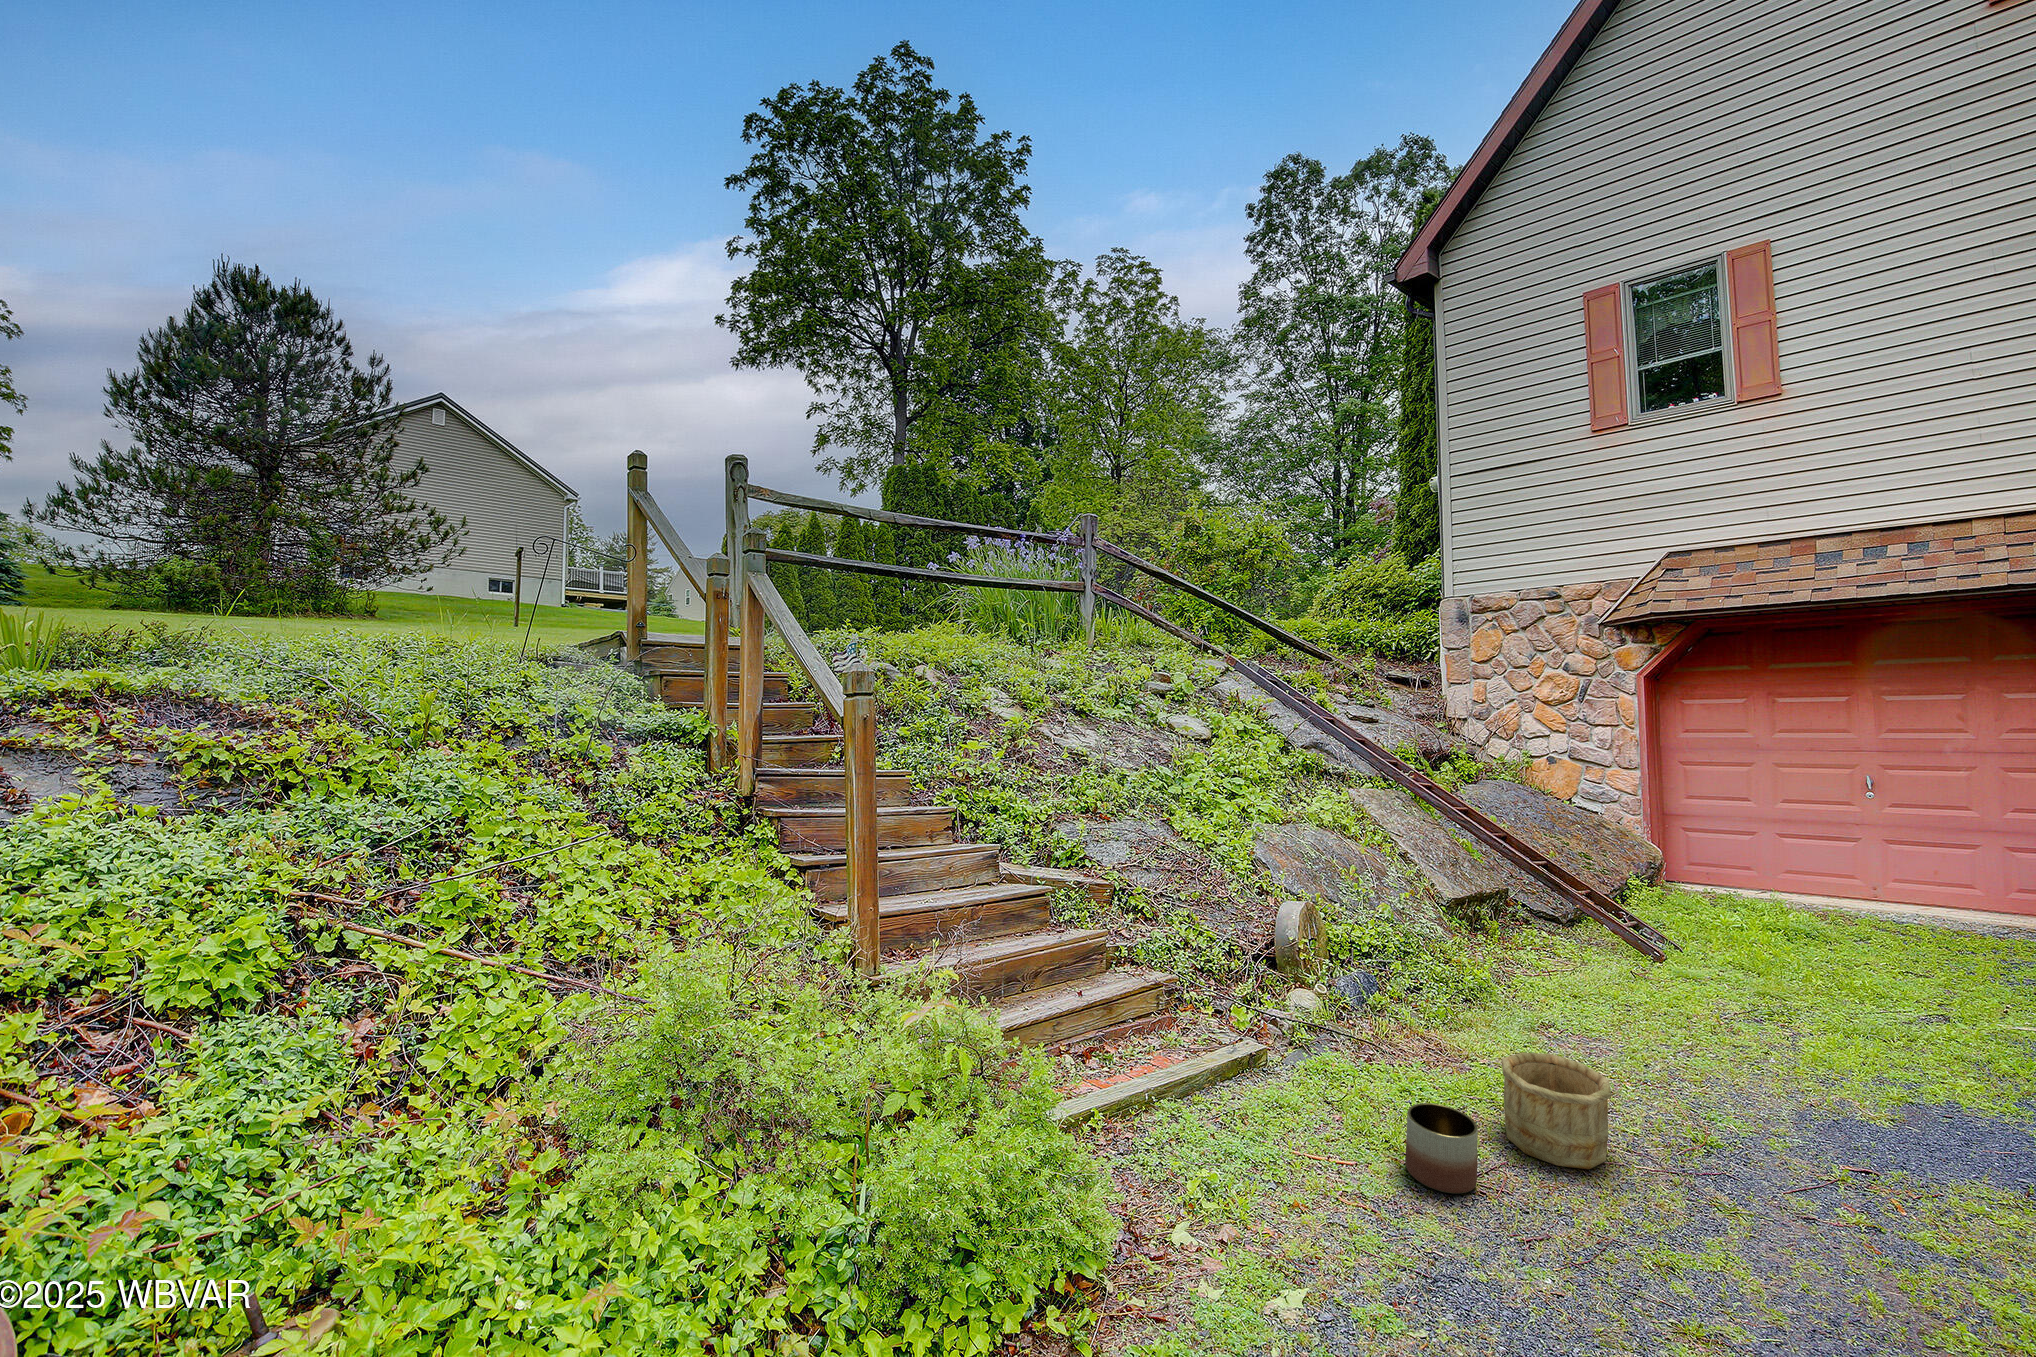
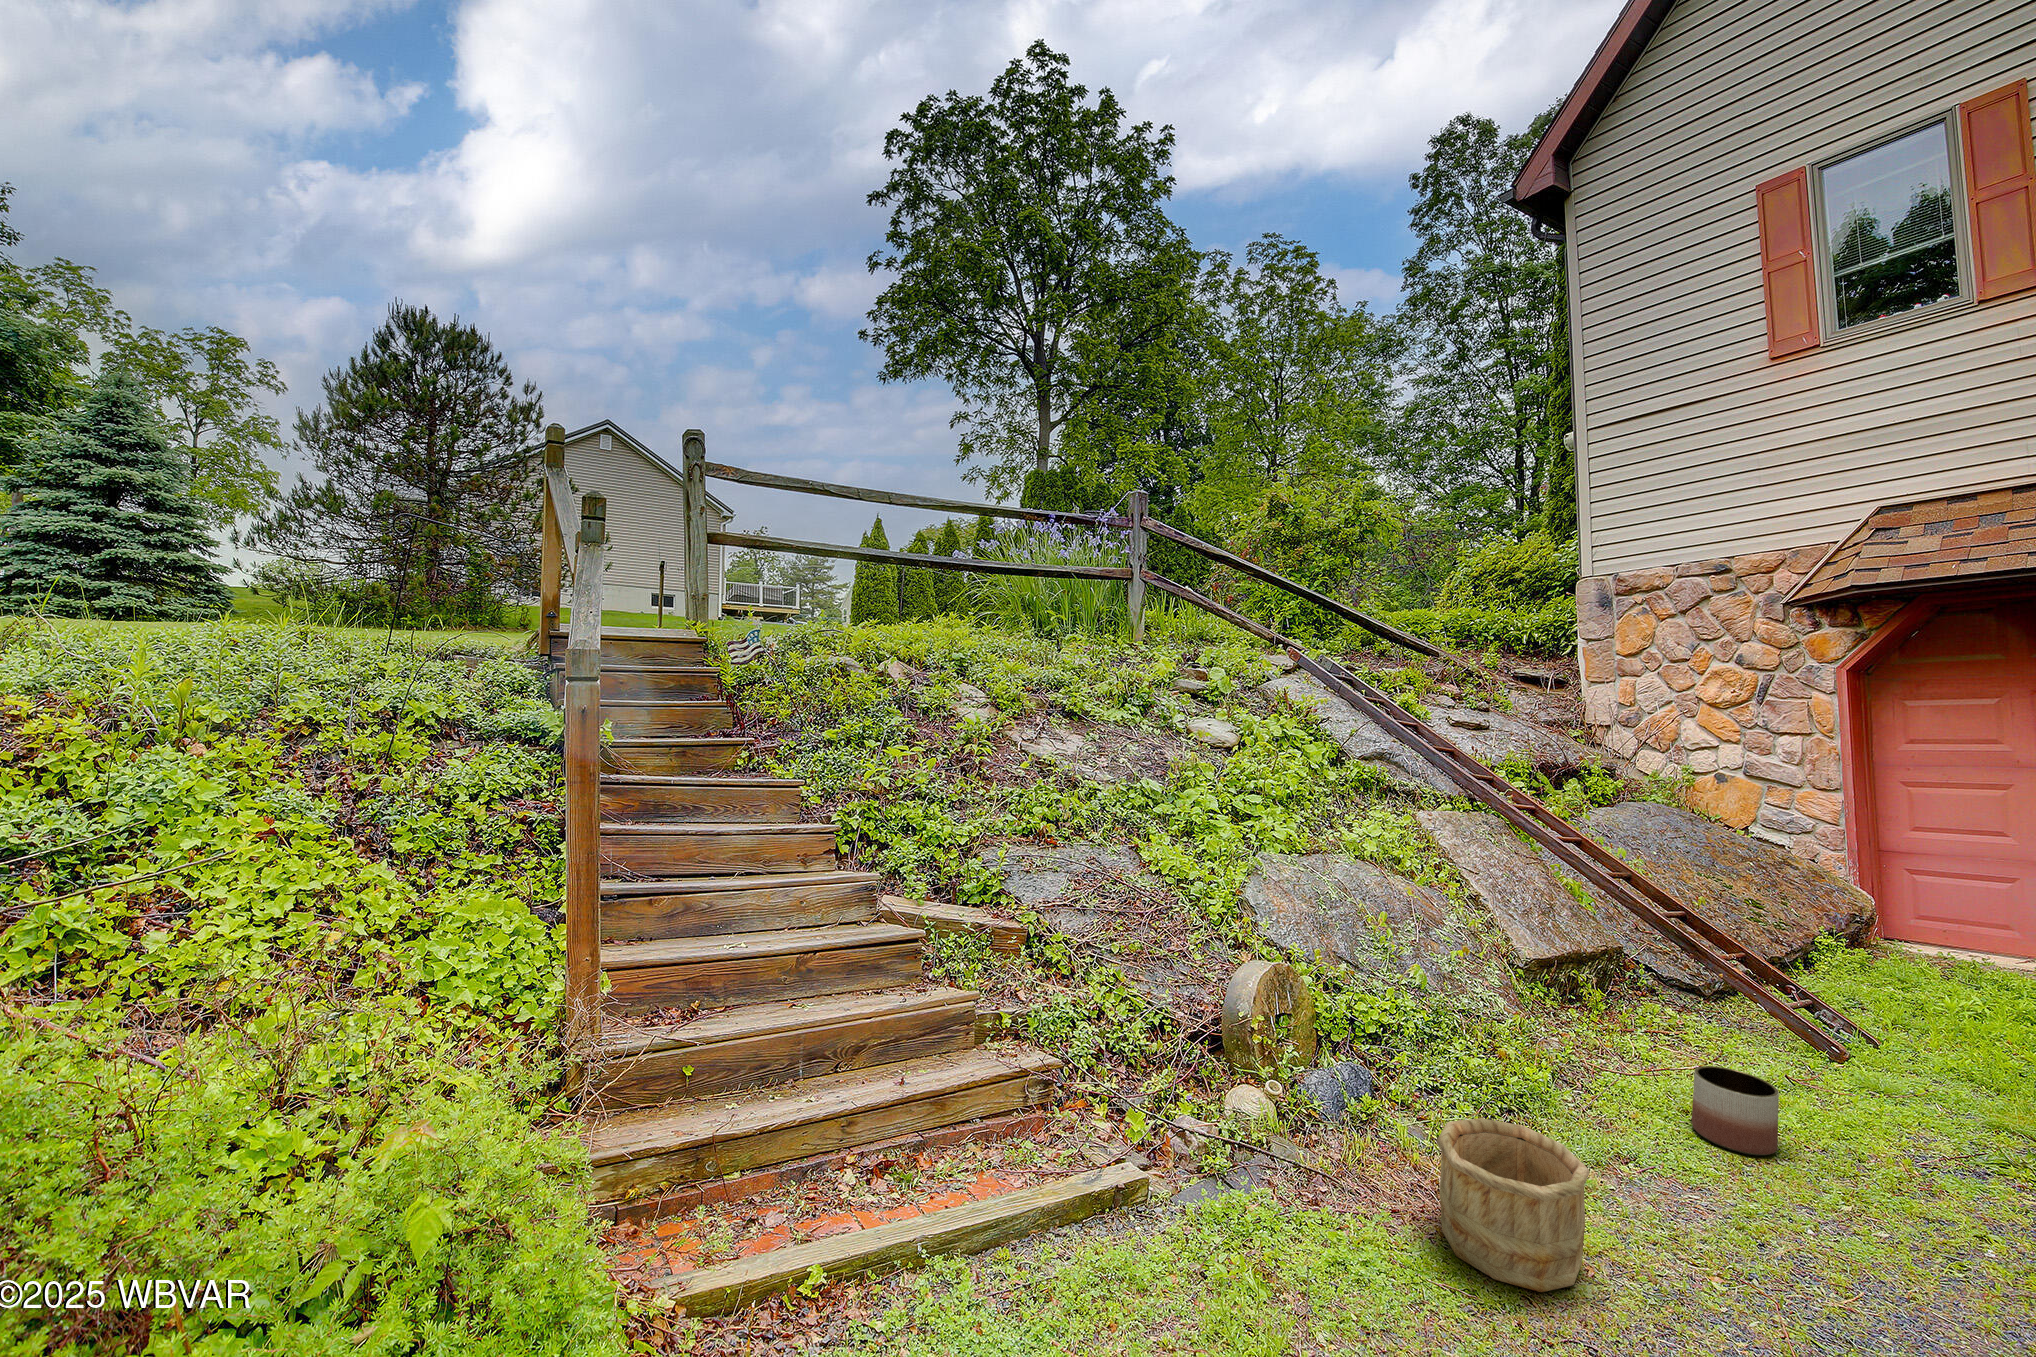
planter: present [1406,1103,1478,1194] -> present [1692,1066,1779,1155]

